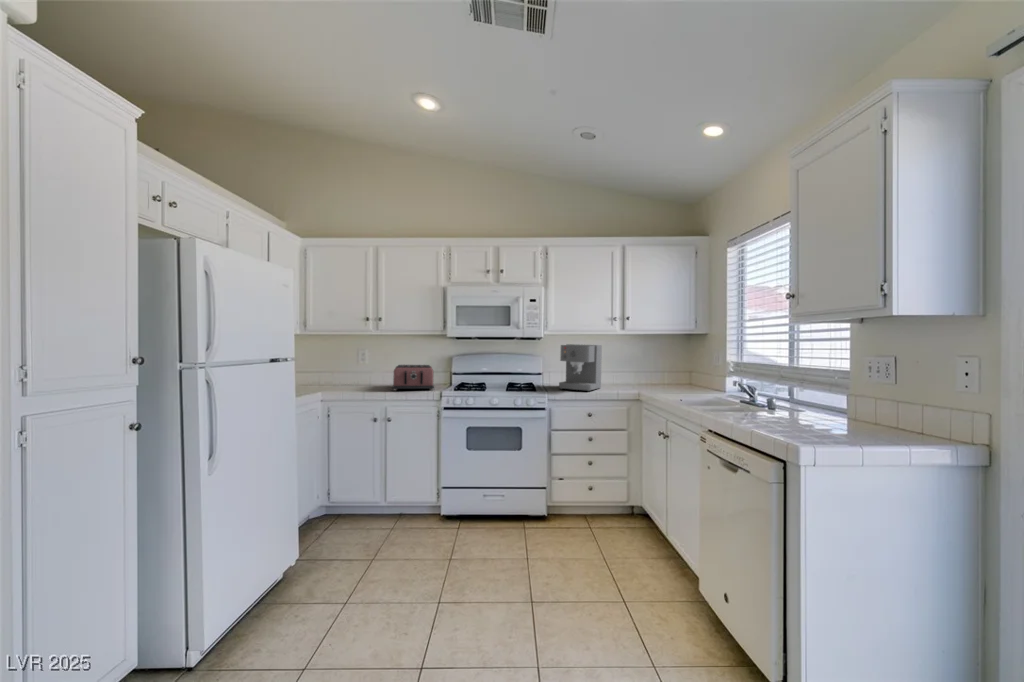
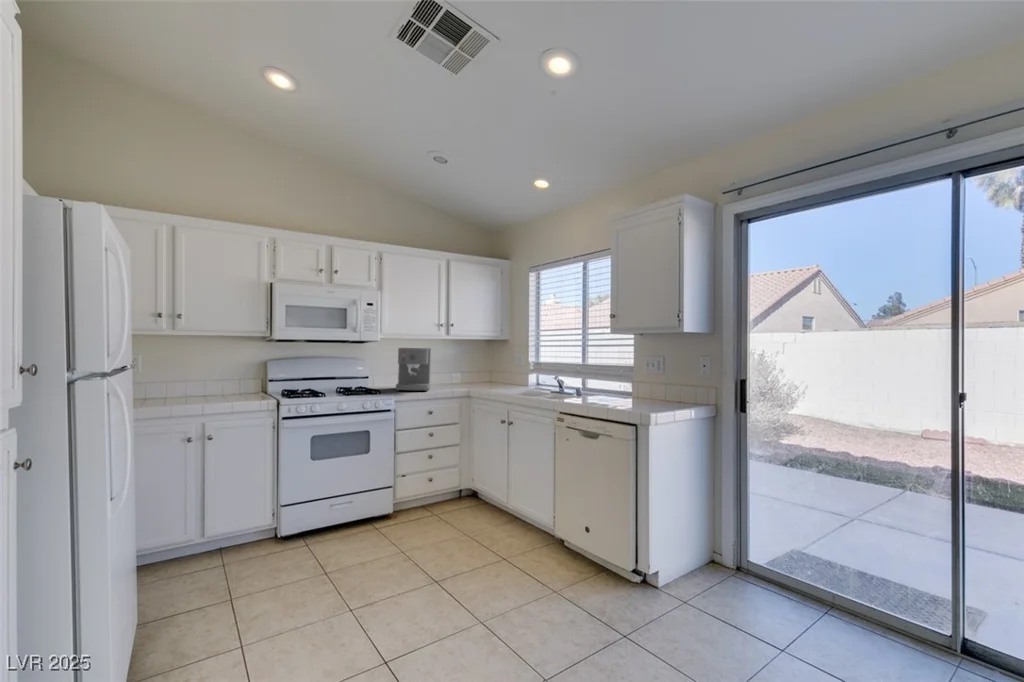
toaster: present [393,365,434,390] -> none [192,372,260,404]

